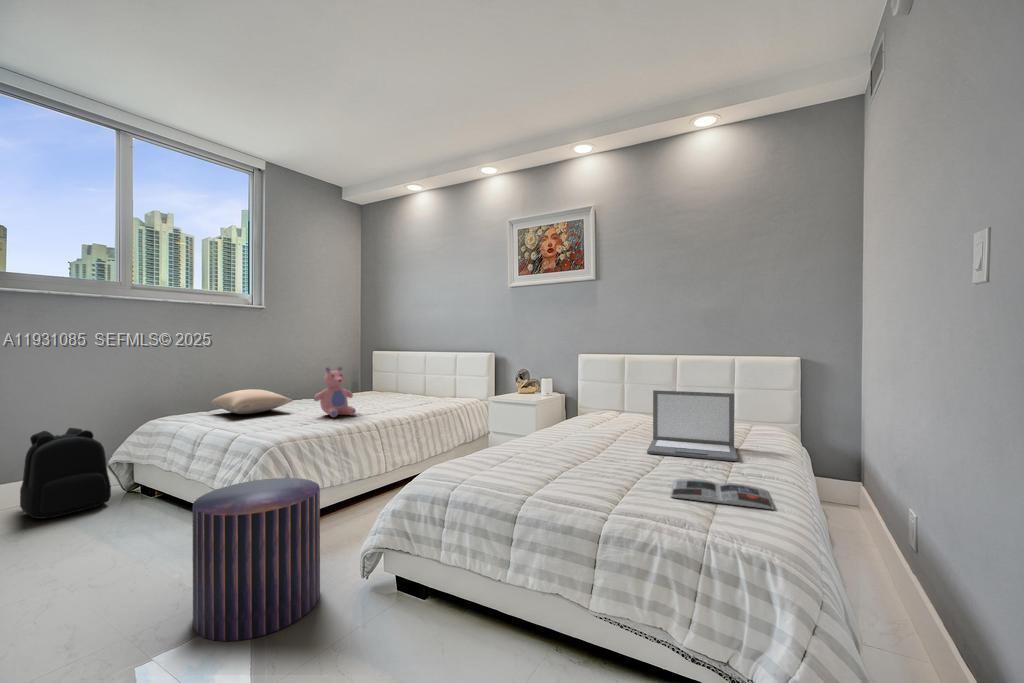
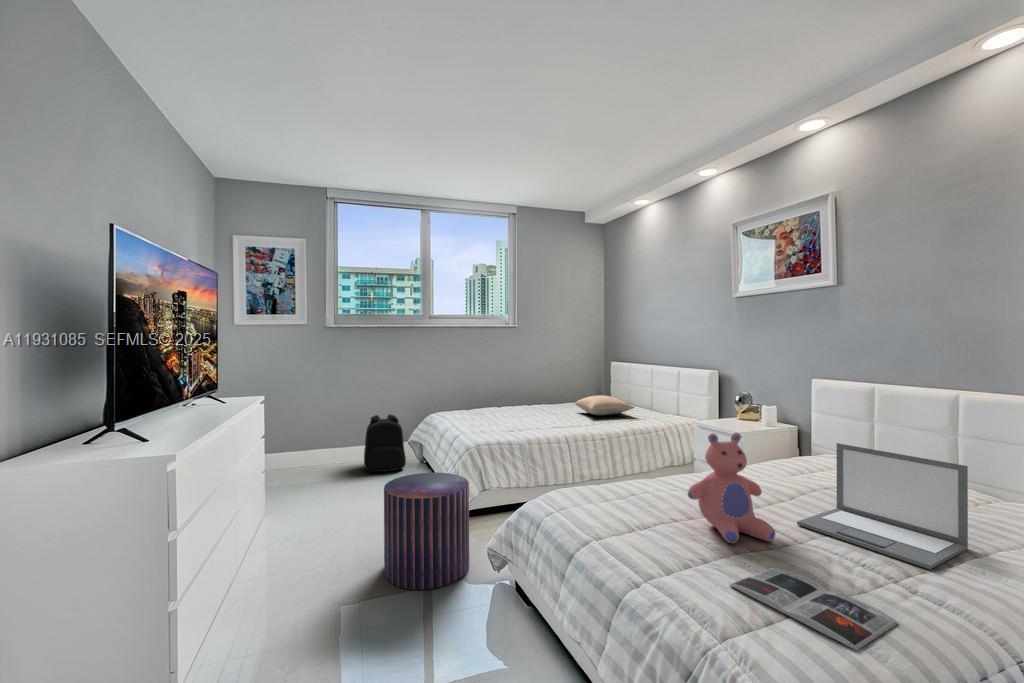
teddy bear: present [314,366,356,417] -> present [688,433,775,543]
pillow: present [212,389,292,414] -> present [575,396,634,415]

